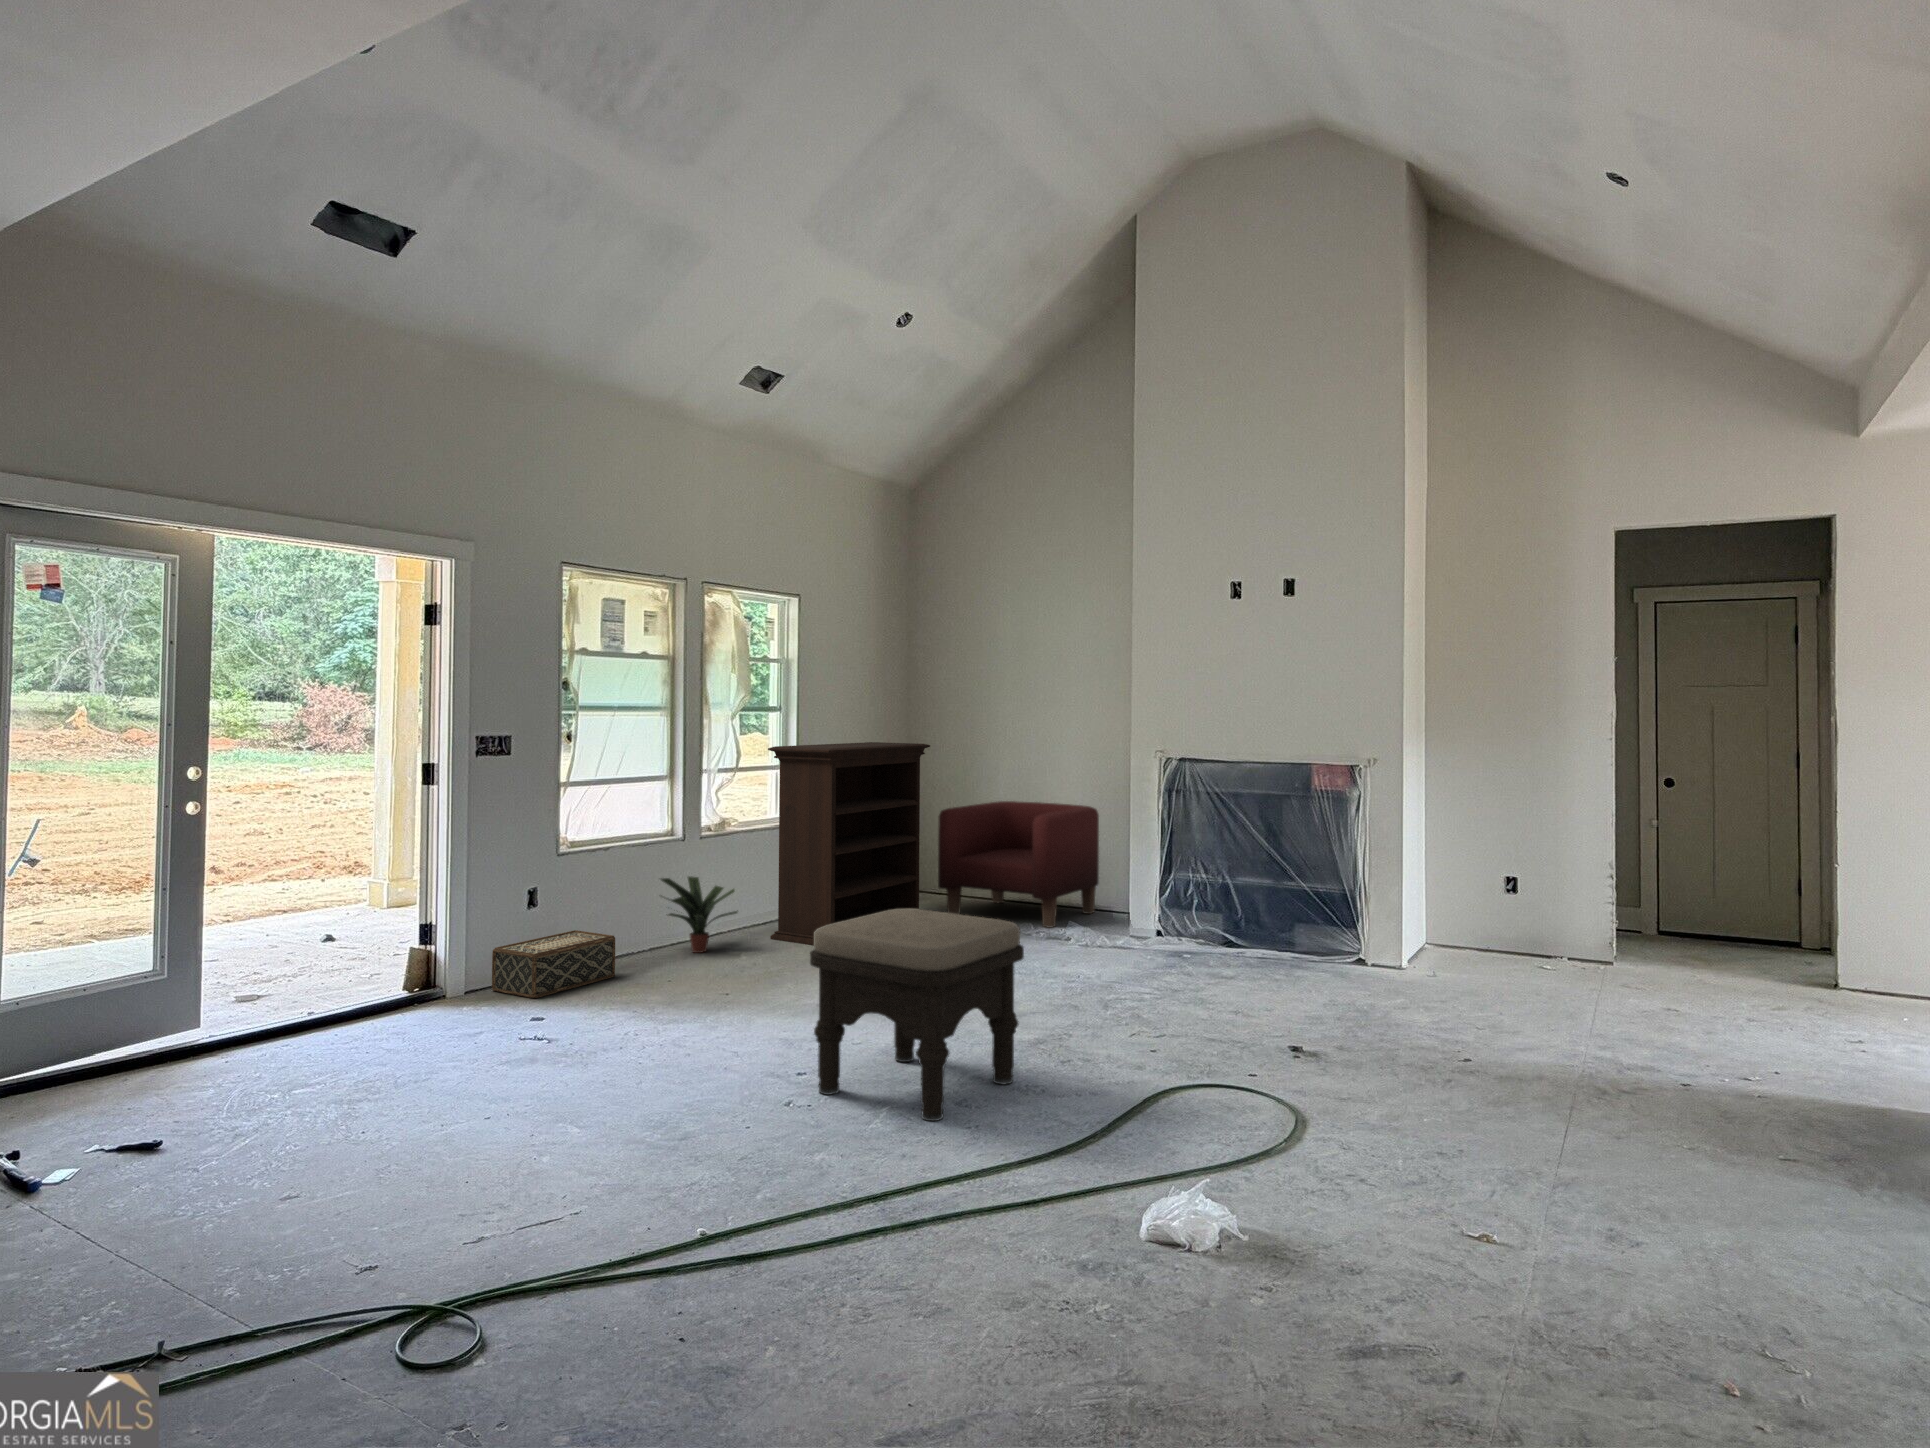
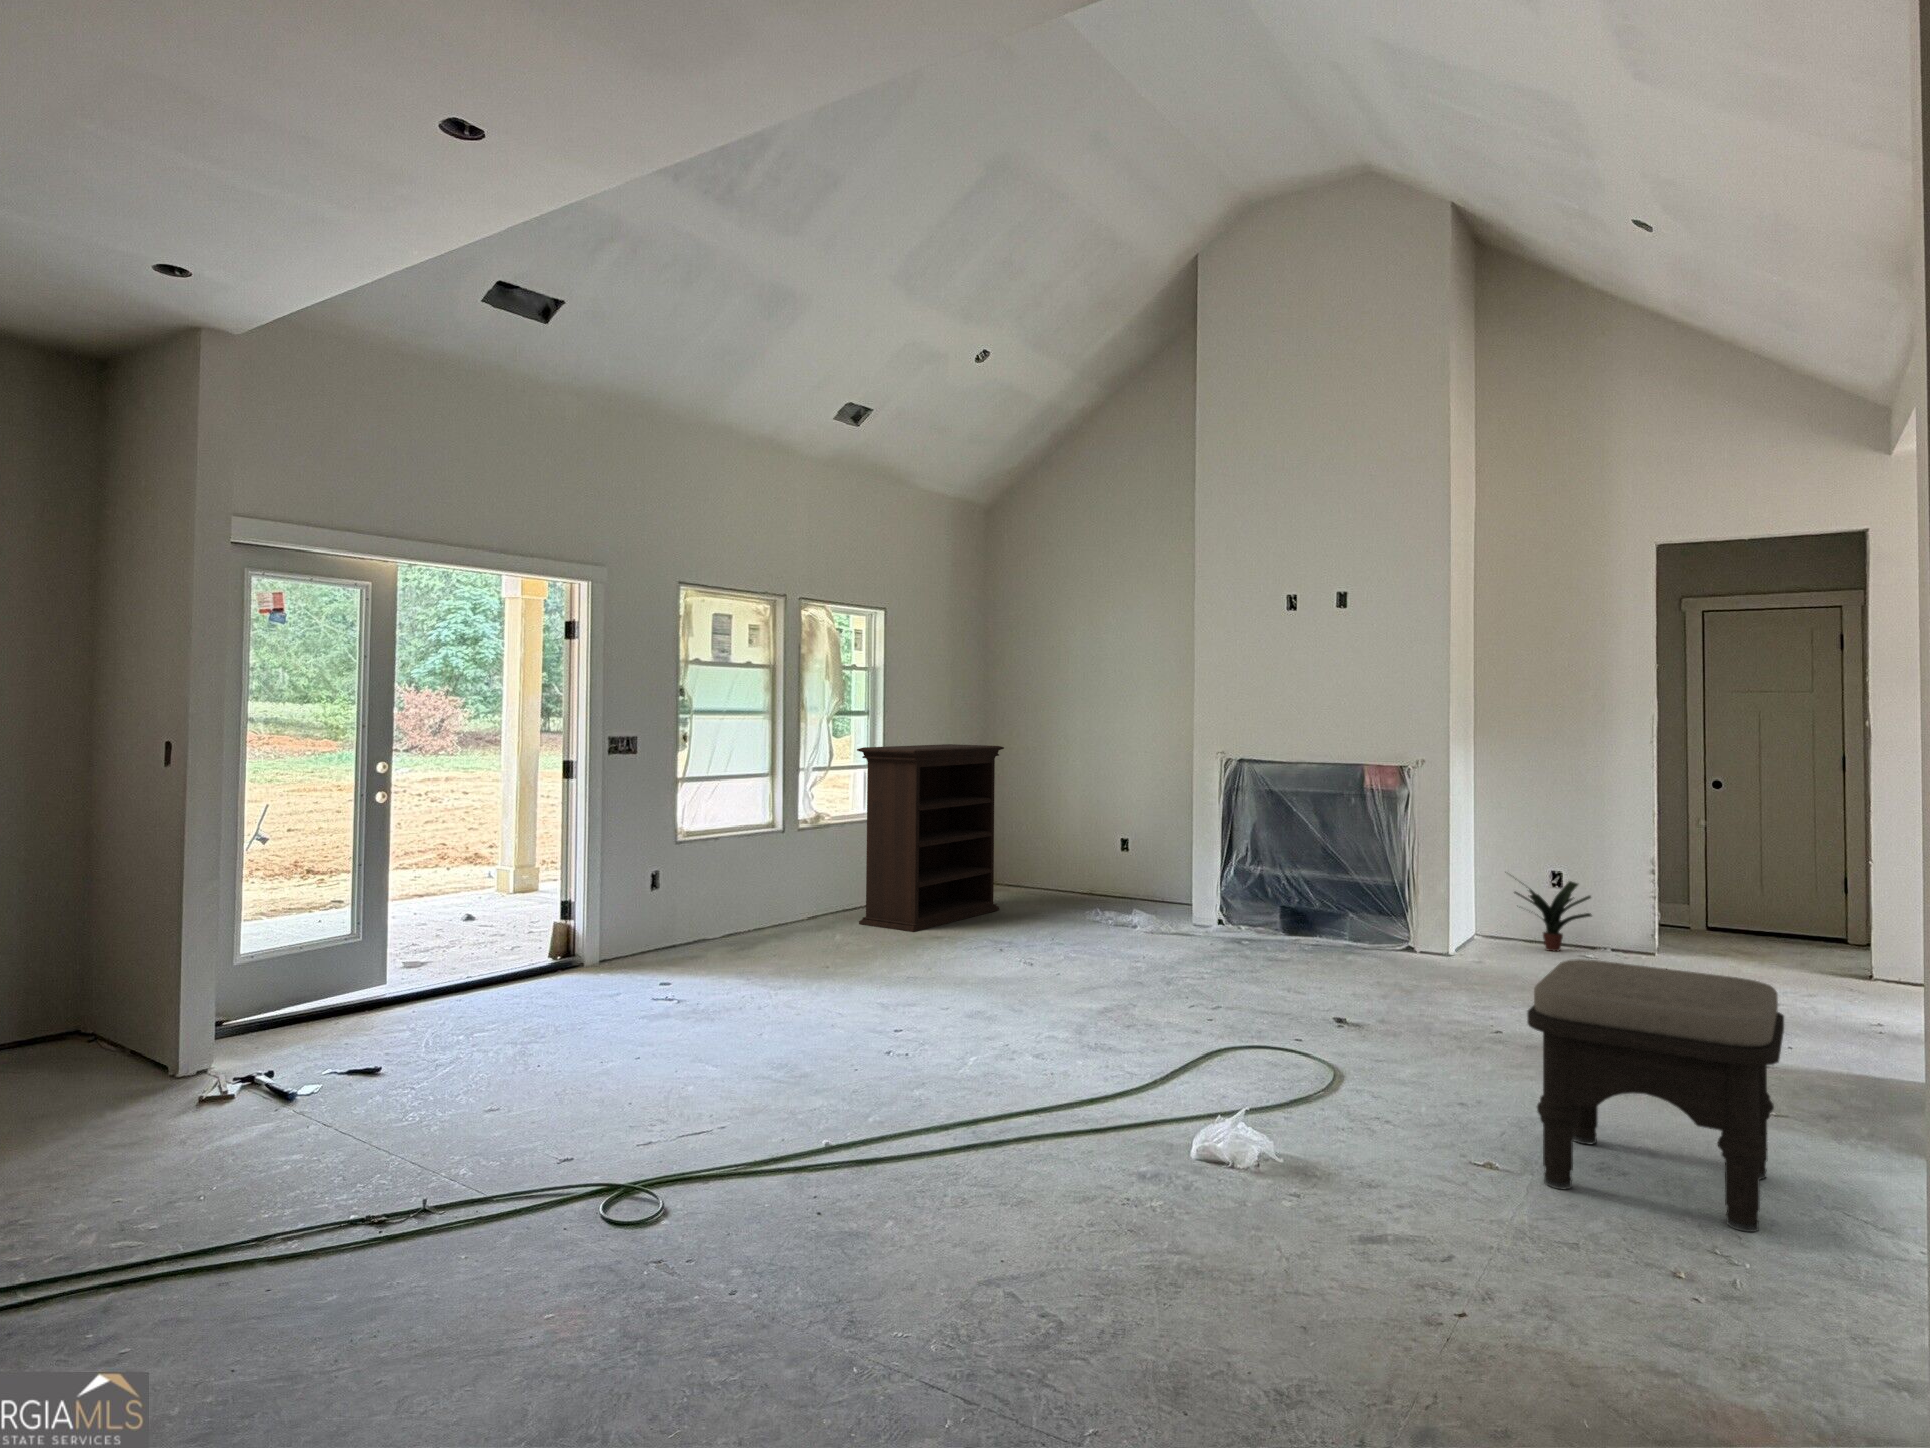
armchair: present [938,801,1099,928] -> none [1011,801,1162,918]
potted plant: present [661,876,737,953] -> present [1515,879,1592,951]
ottoman: present [810,909,1024,1121] -> present [1527,959,1784,1232]
woven basket: present [492,930,615,998] -> none [621,911,726,969]

